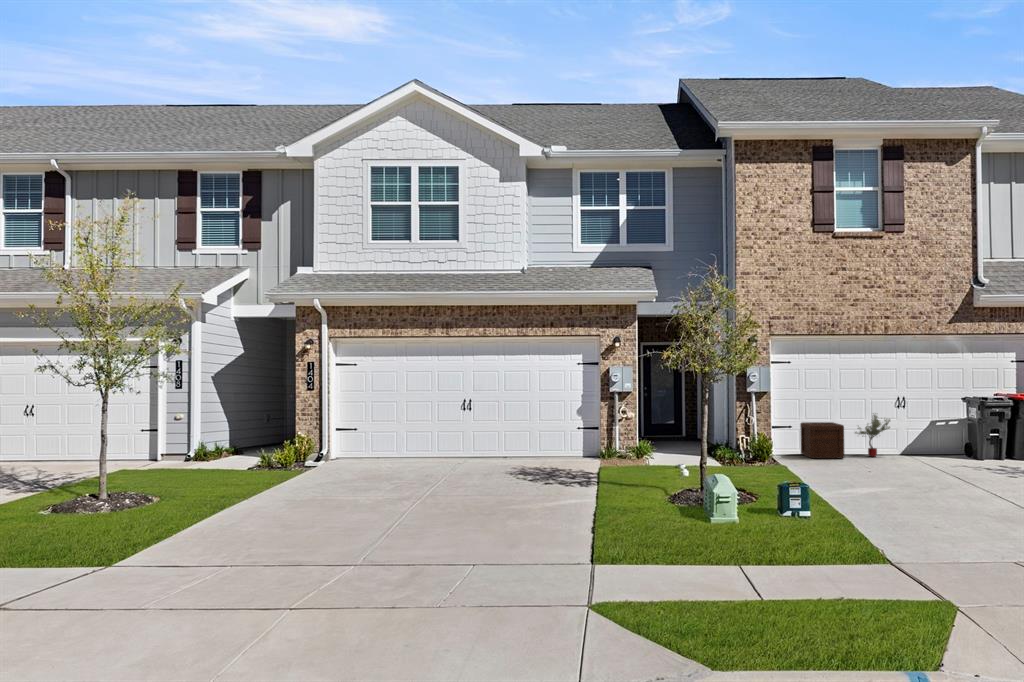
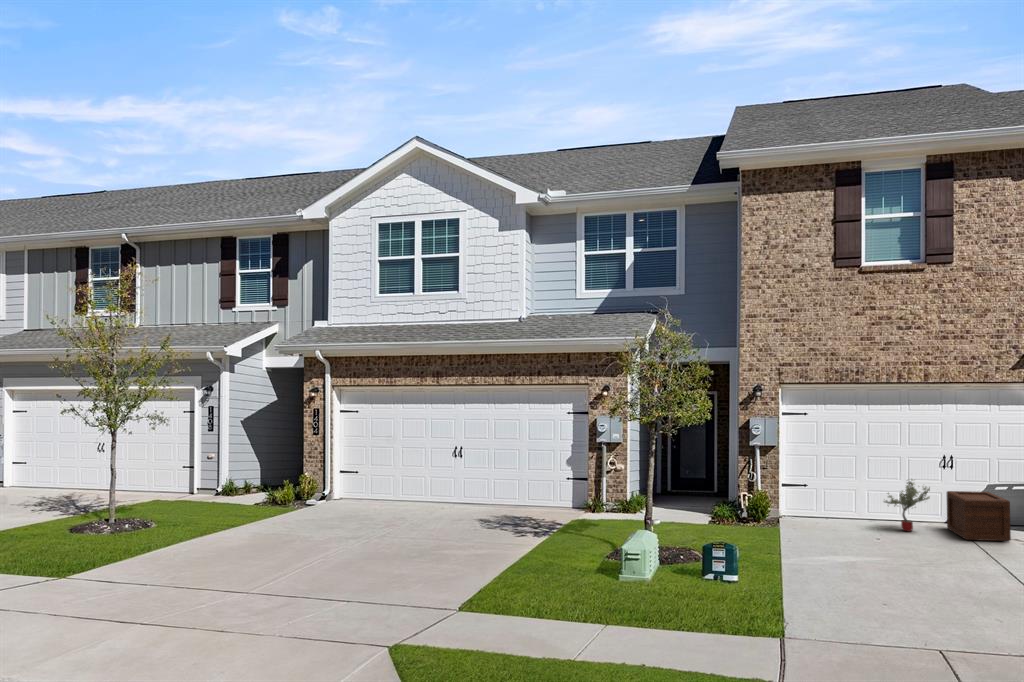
wooden crate: present [800,422,844,458] -> present [947,491,1011,541]

